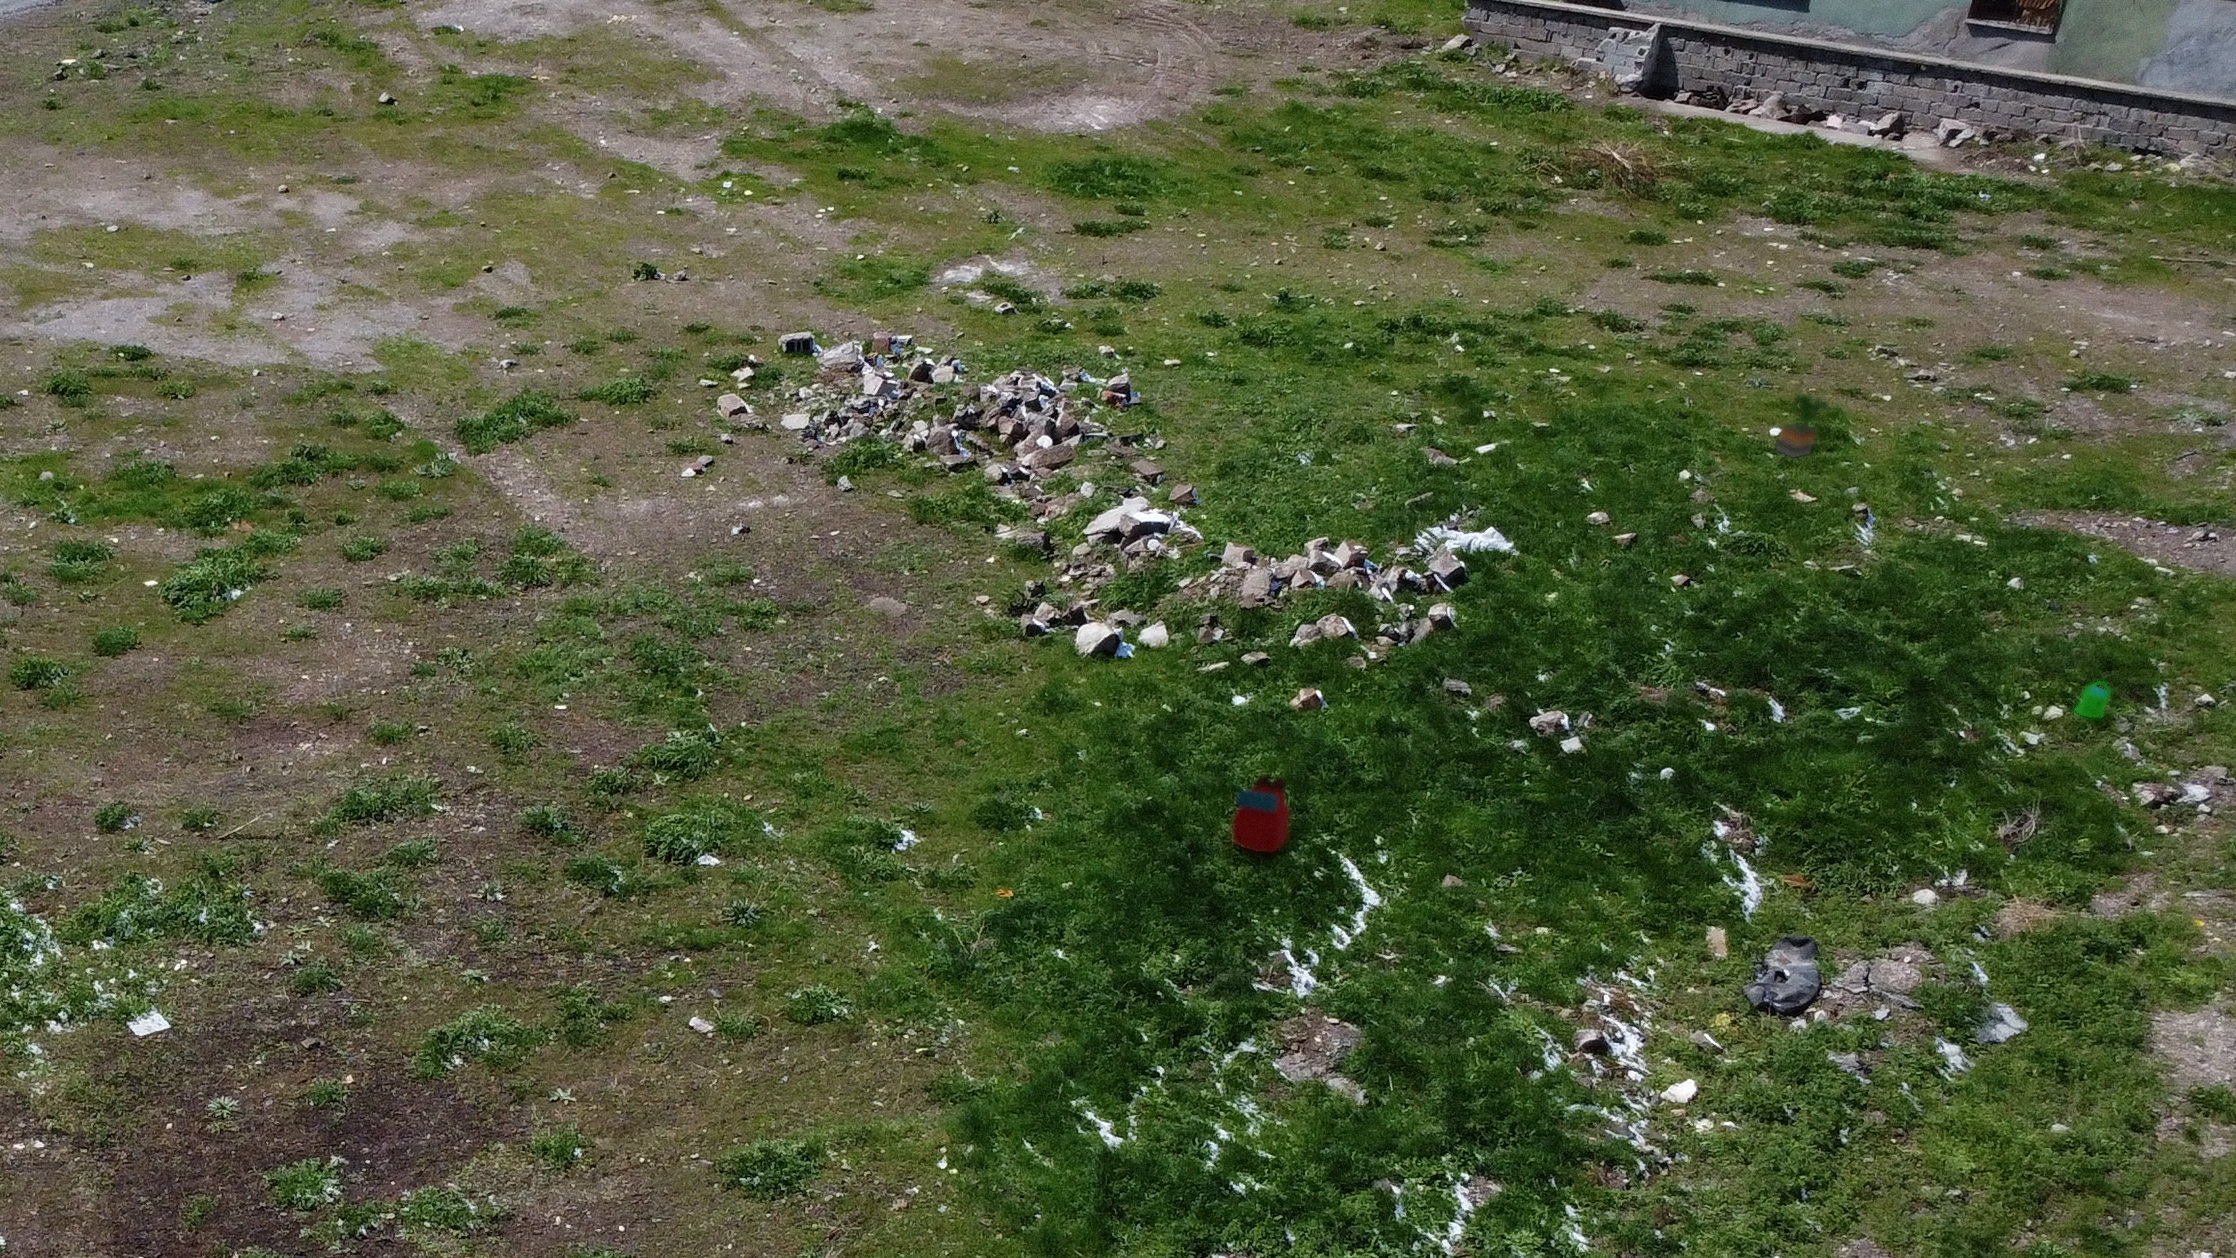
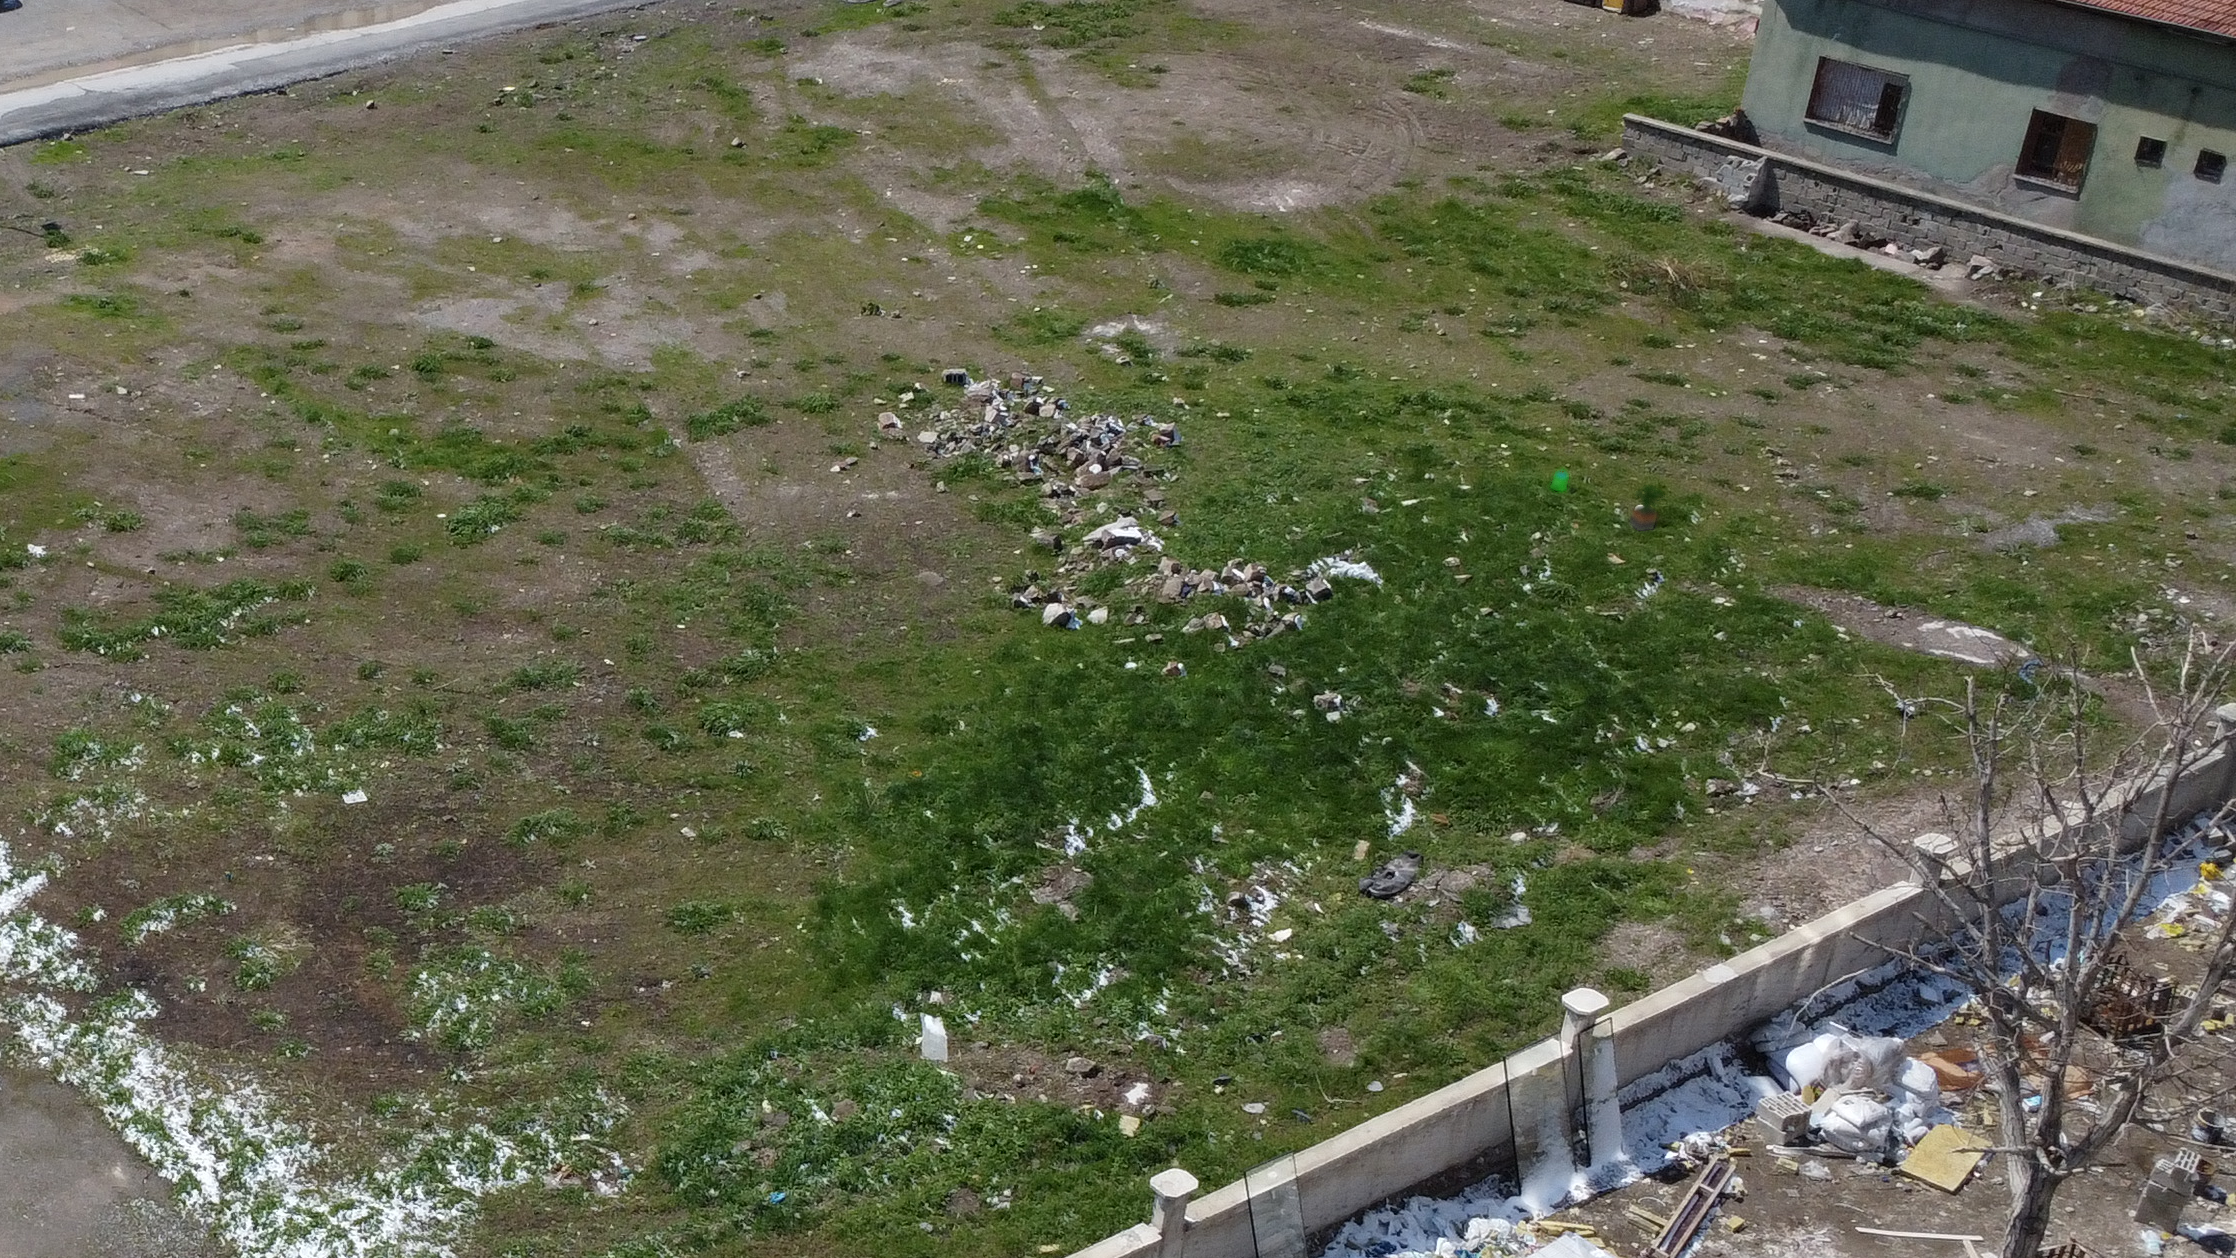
watering can: present [2075,681,2111,718] -> present [1551,470,1569,491]
backpack: present [1232,774,1290,852] -> none [1068,716,1106,768]

